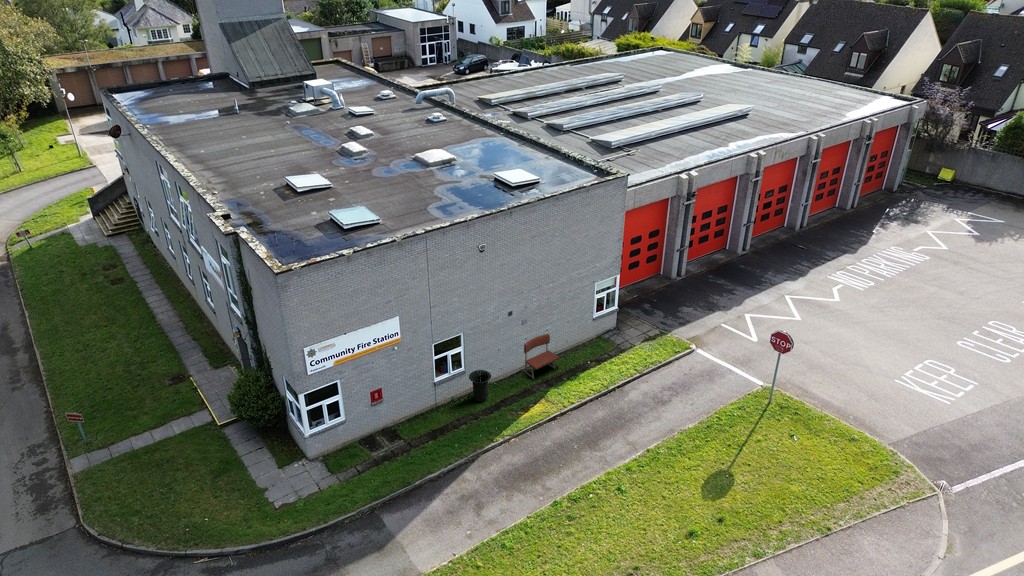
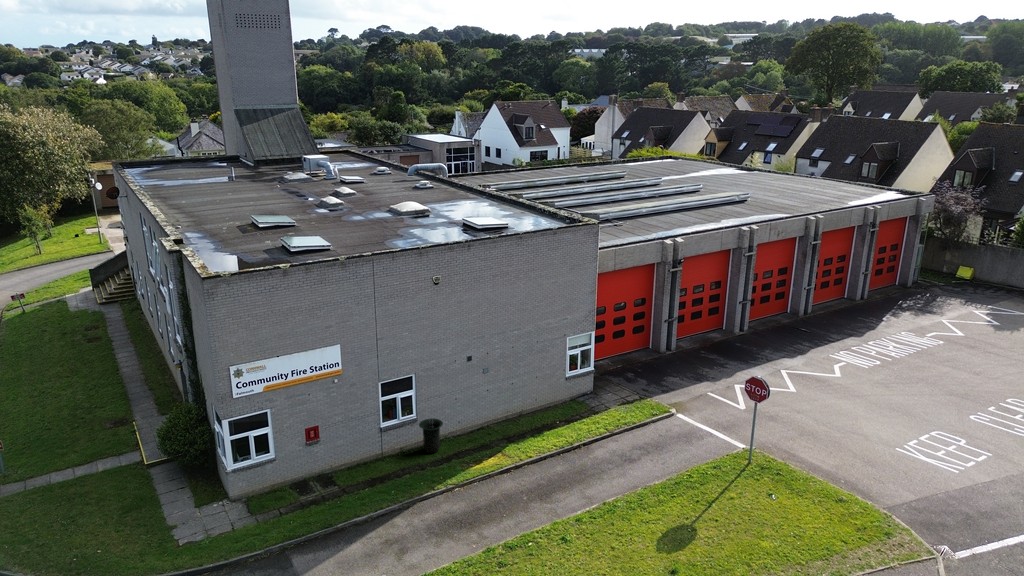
bench: present [524,334,559,379] -> none [484,387,522,435]

